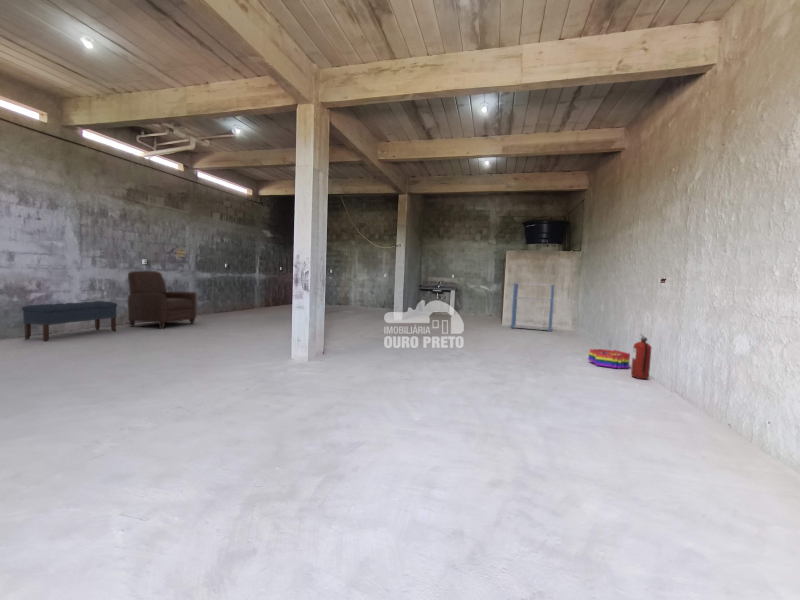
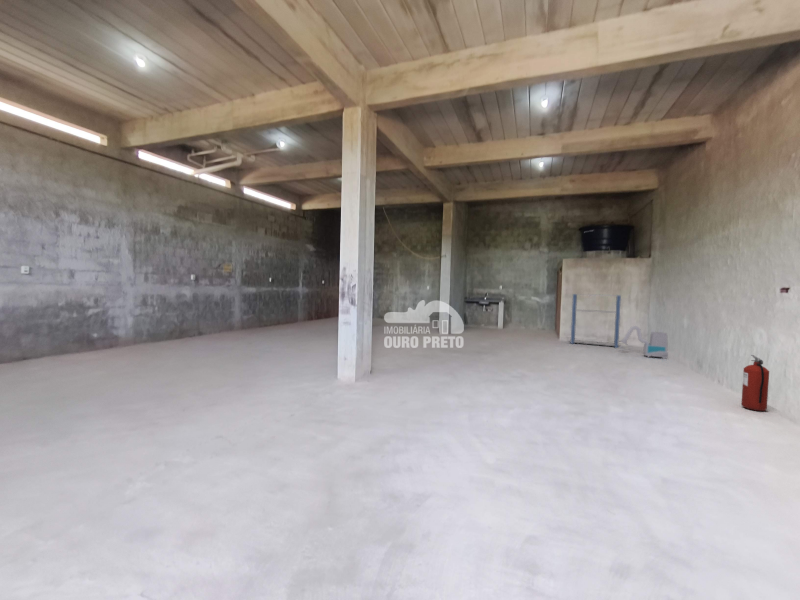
chair: present [128,271,197,329] -> none [178,286,243,344]
bench: present [22,301,117,341] -> none [80,317,168,357]
vacuum cleaner: none [550,312,590,341] -> present [620,326,668,359]
storage bin: present [588,349,630,368] -> none [678,371,734,397]

